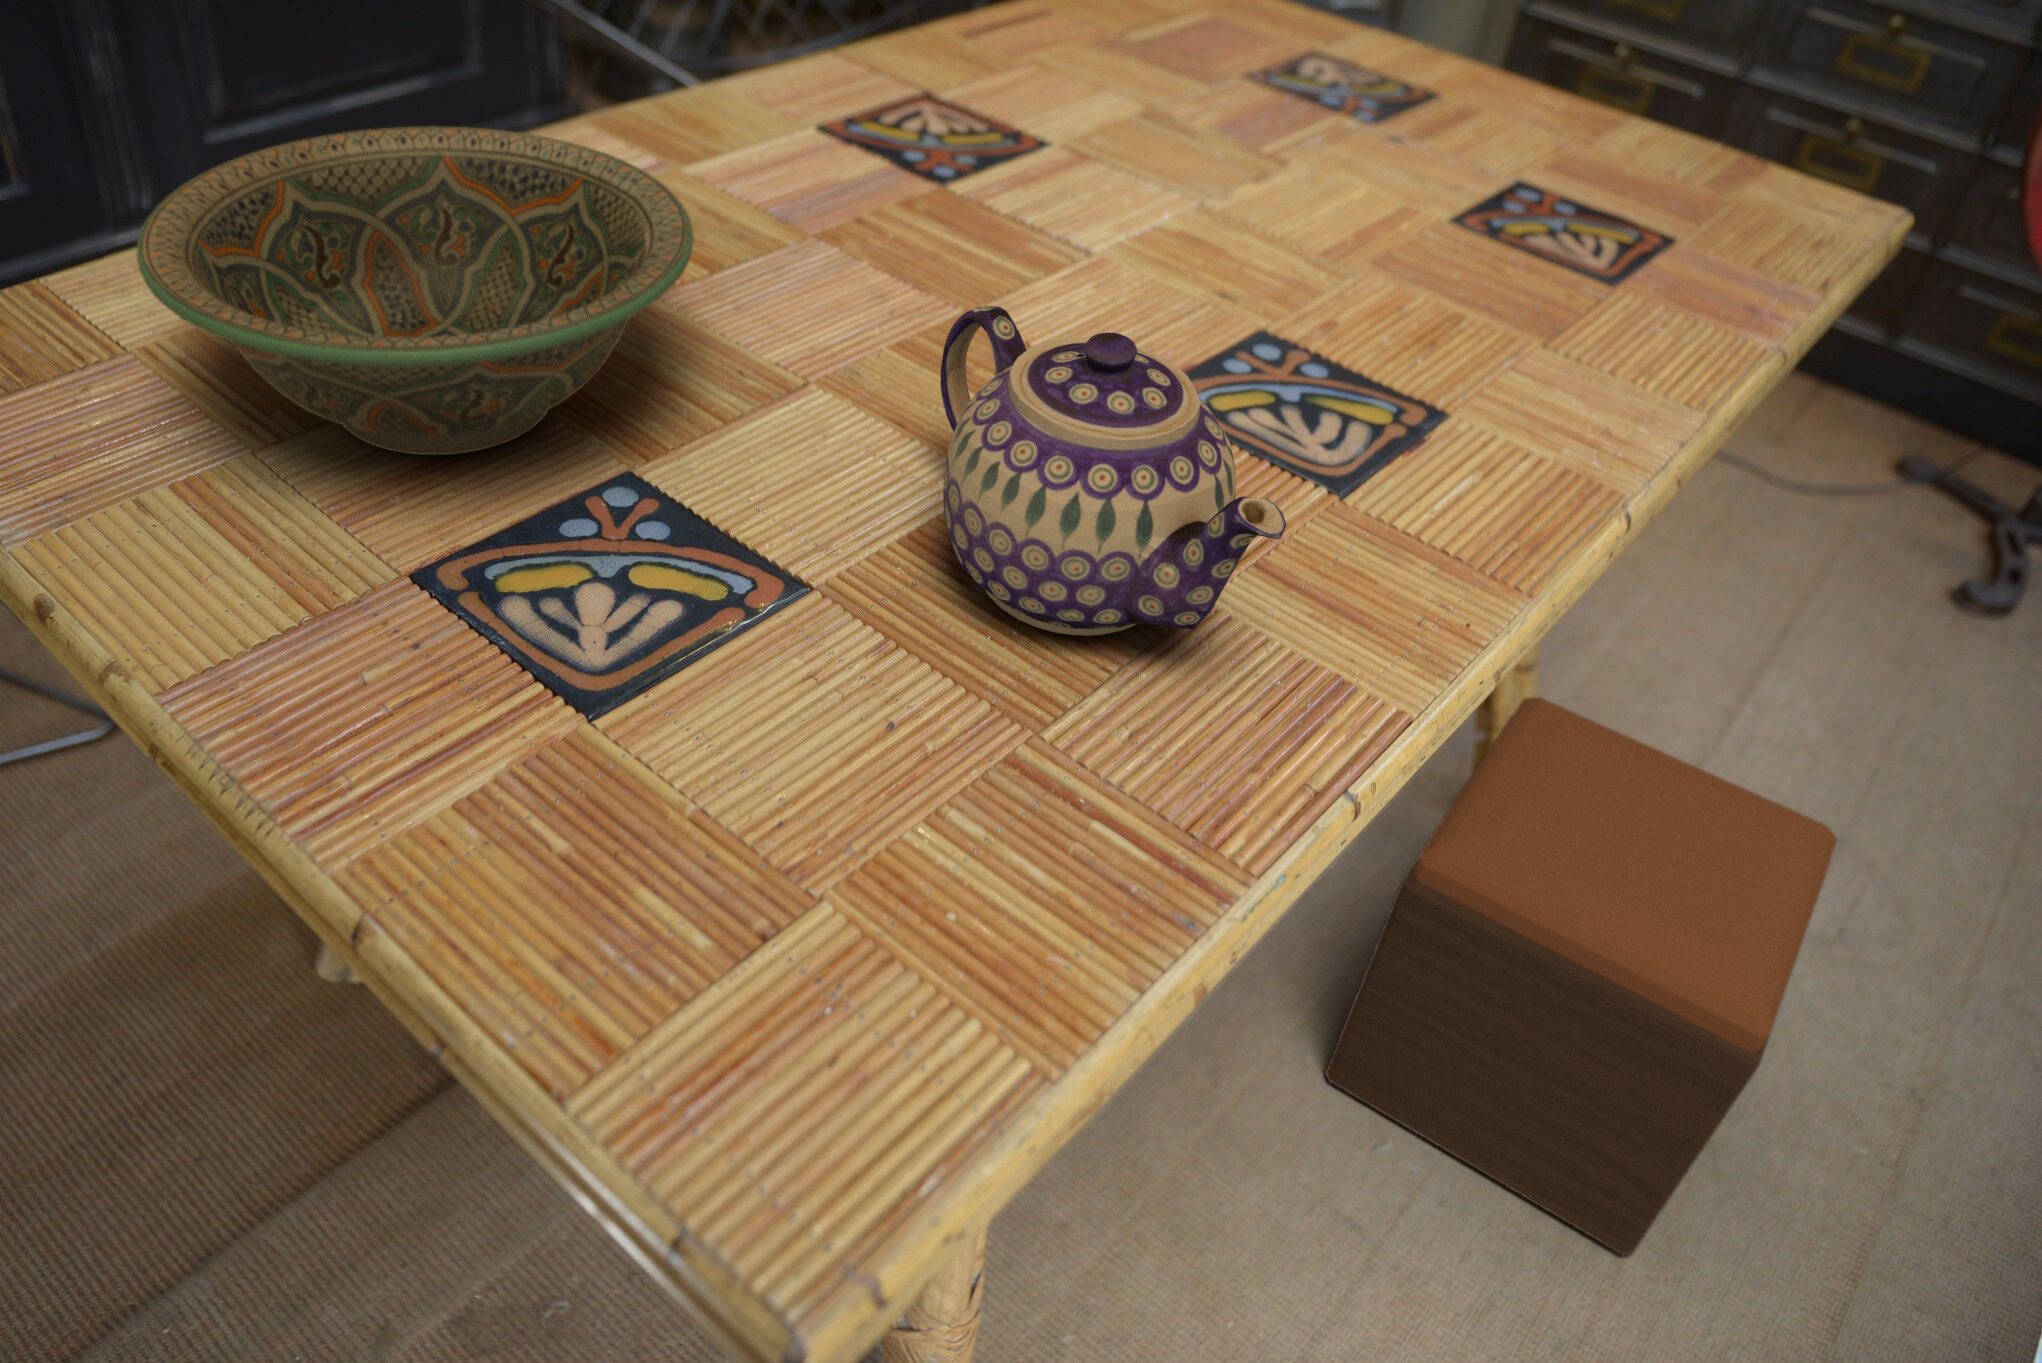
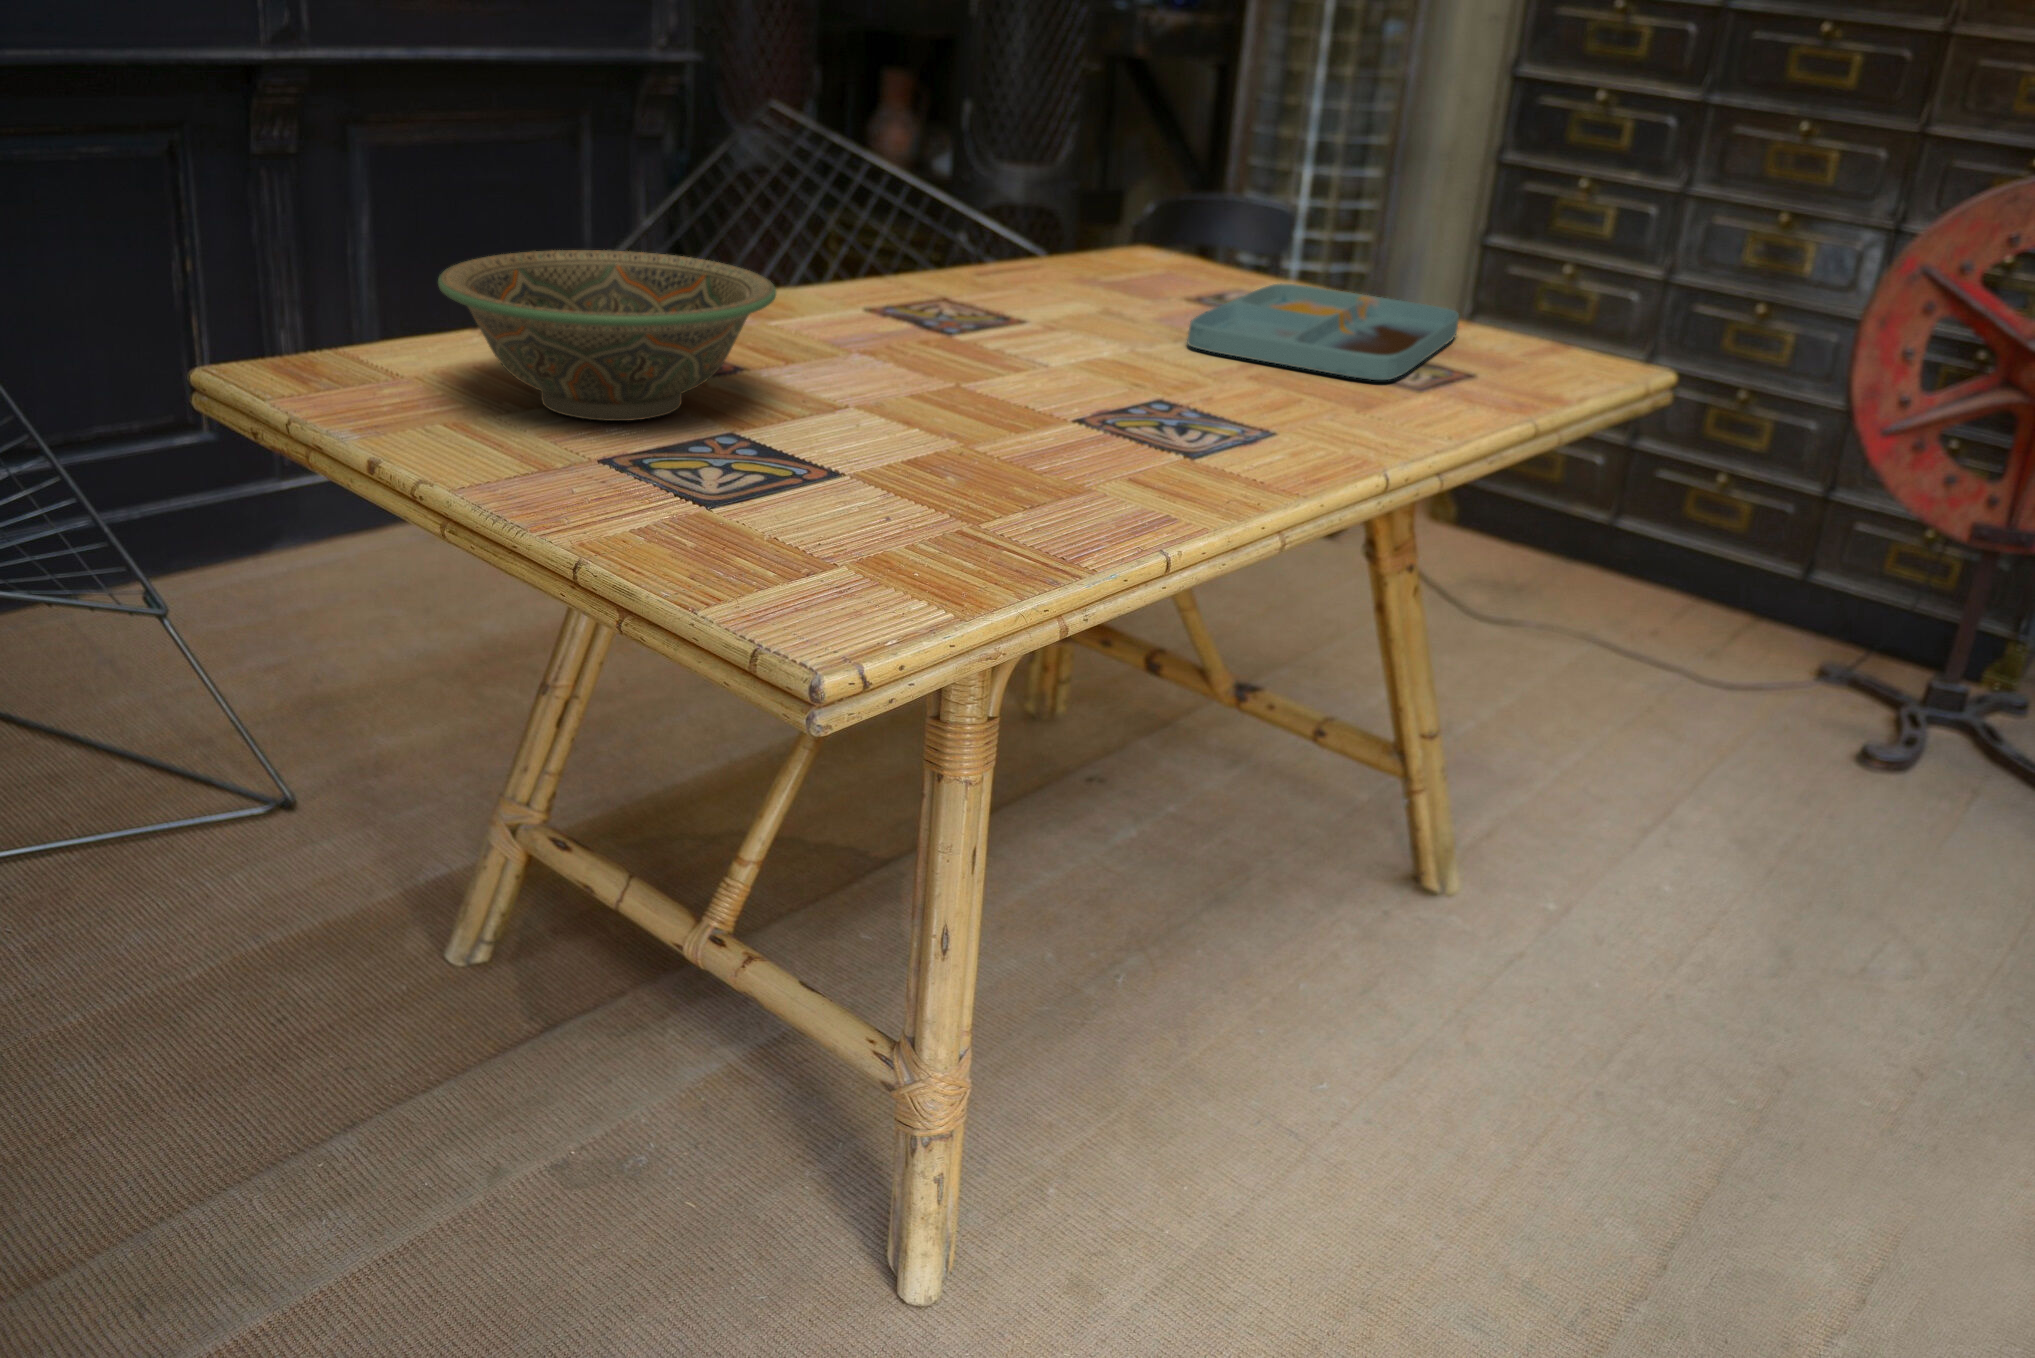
tray: none [1268,62,1624,271] -> present [1187,283,1459,380]
teapot: present [940,305,1286,636] -> none [927,304,1118,494]
footstool: present [1326,697,1838,1255] -> none [1269,718,1641,1129]

